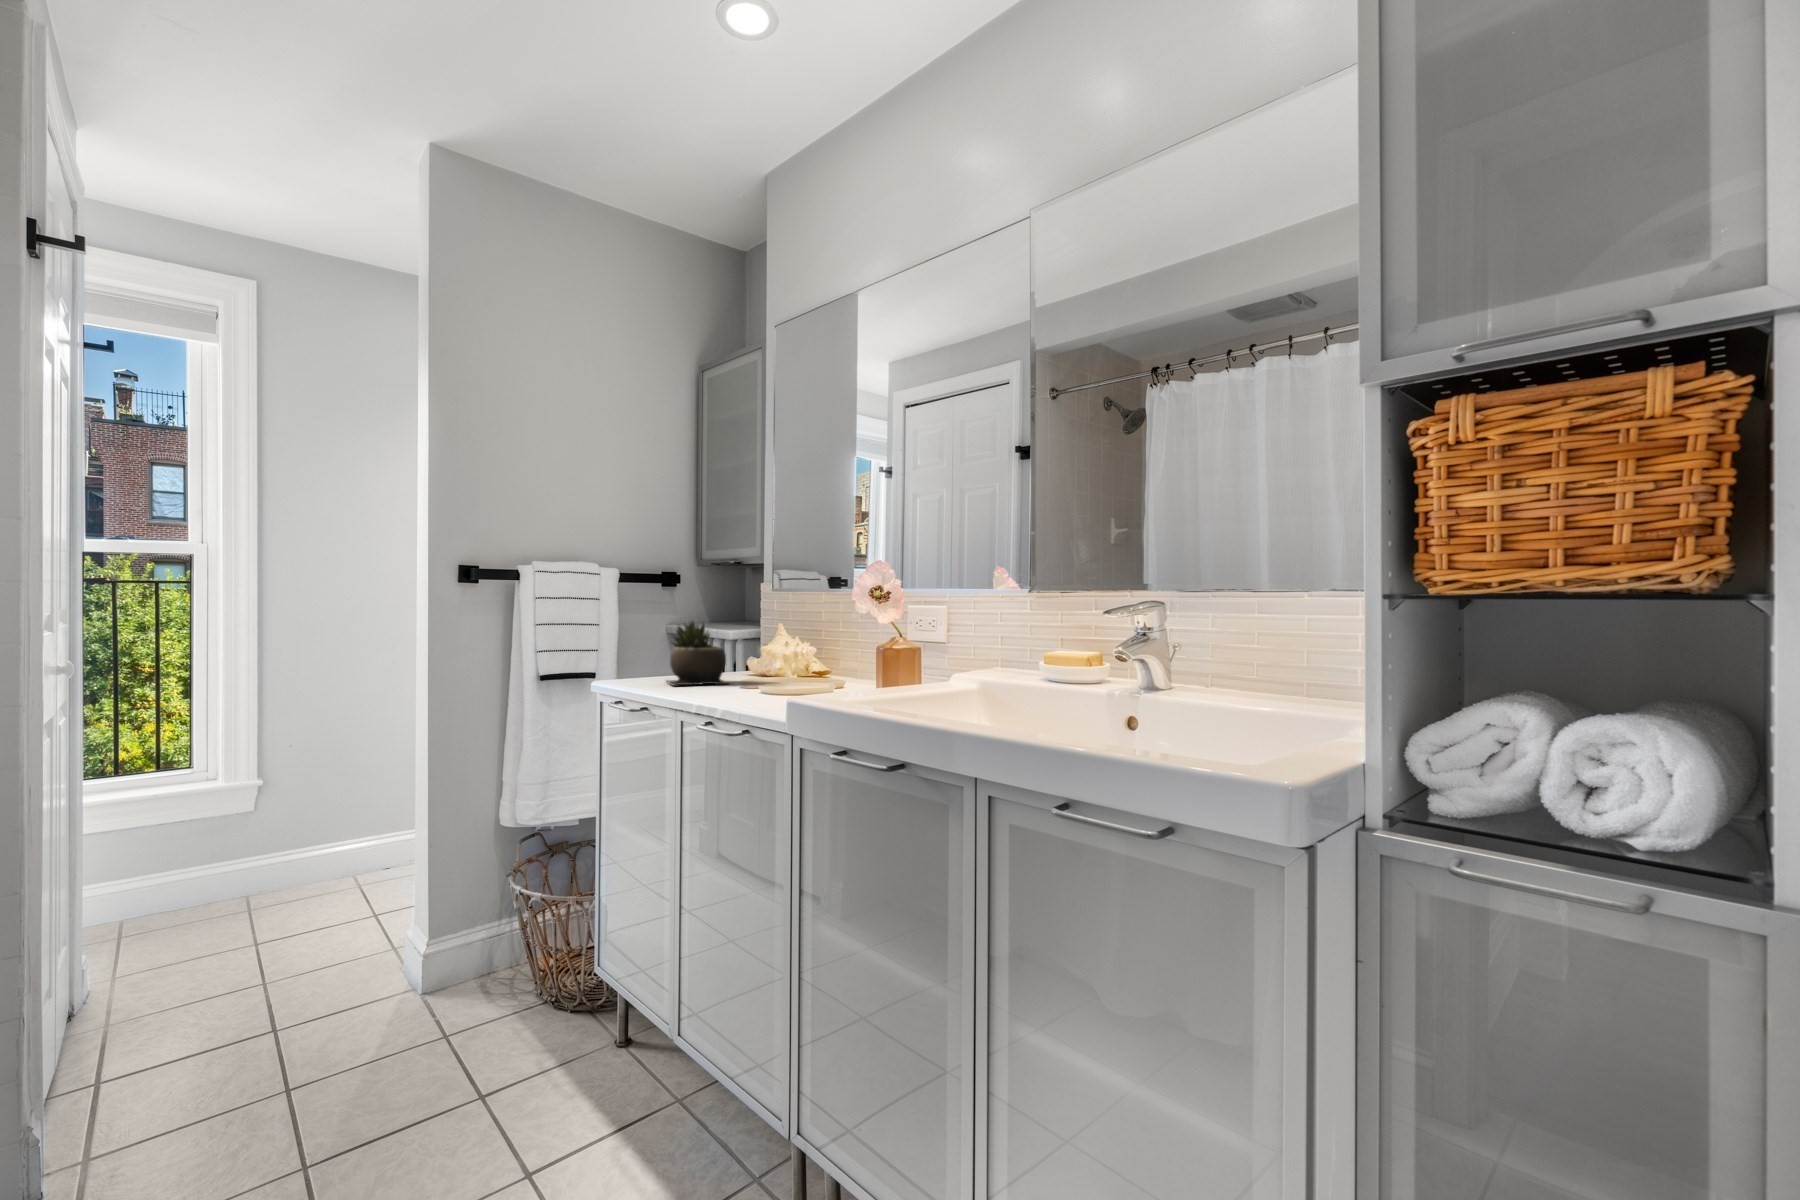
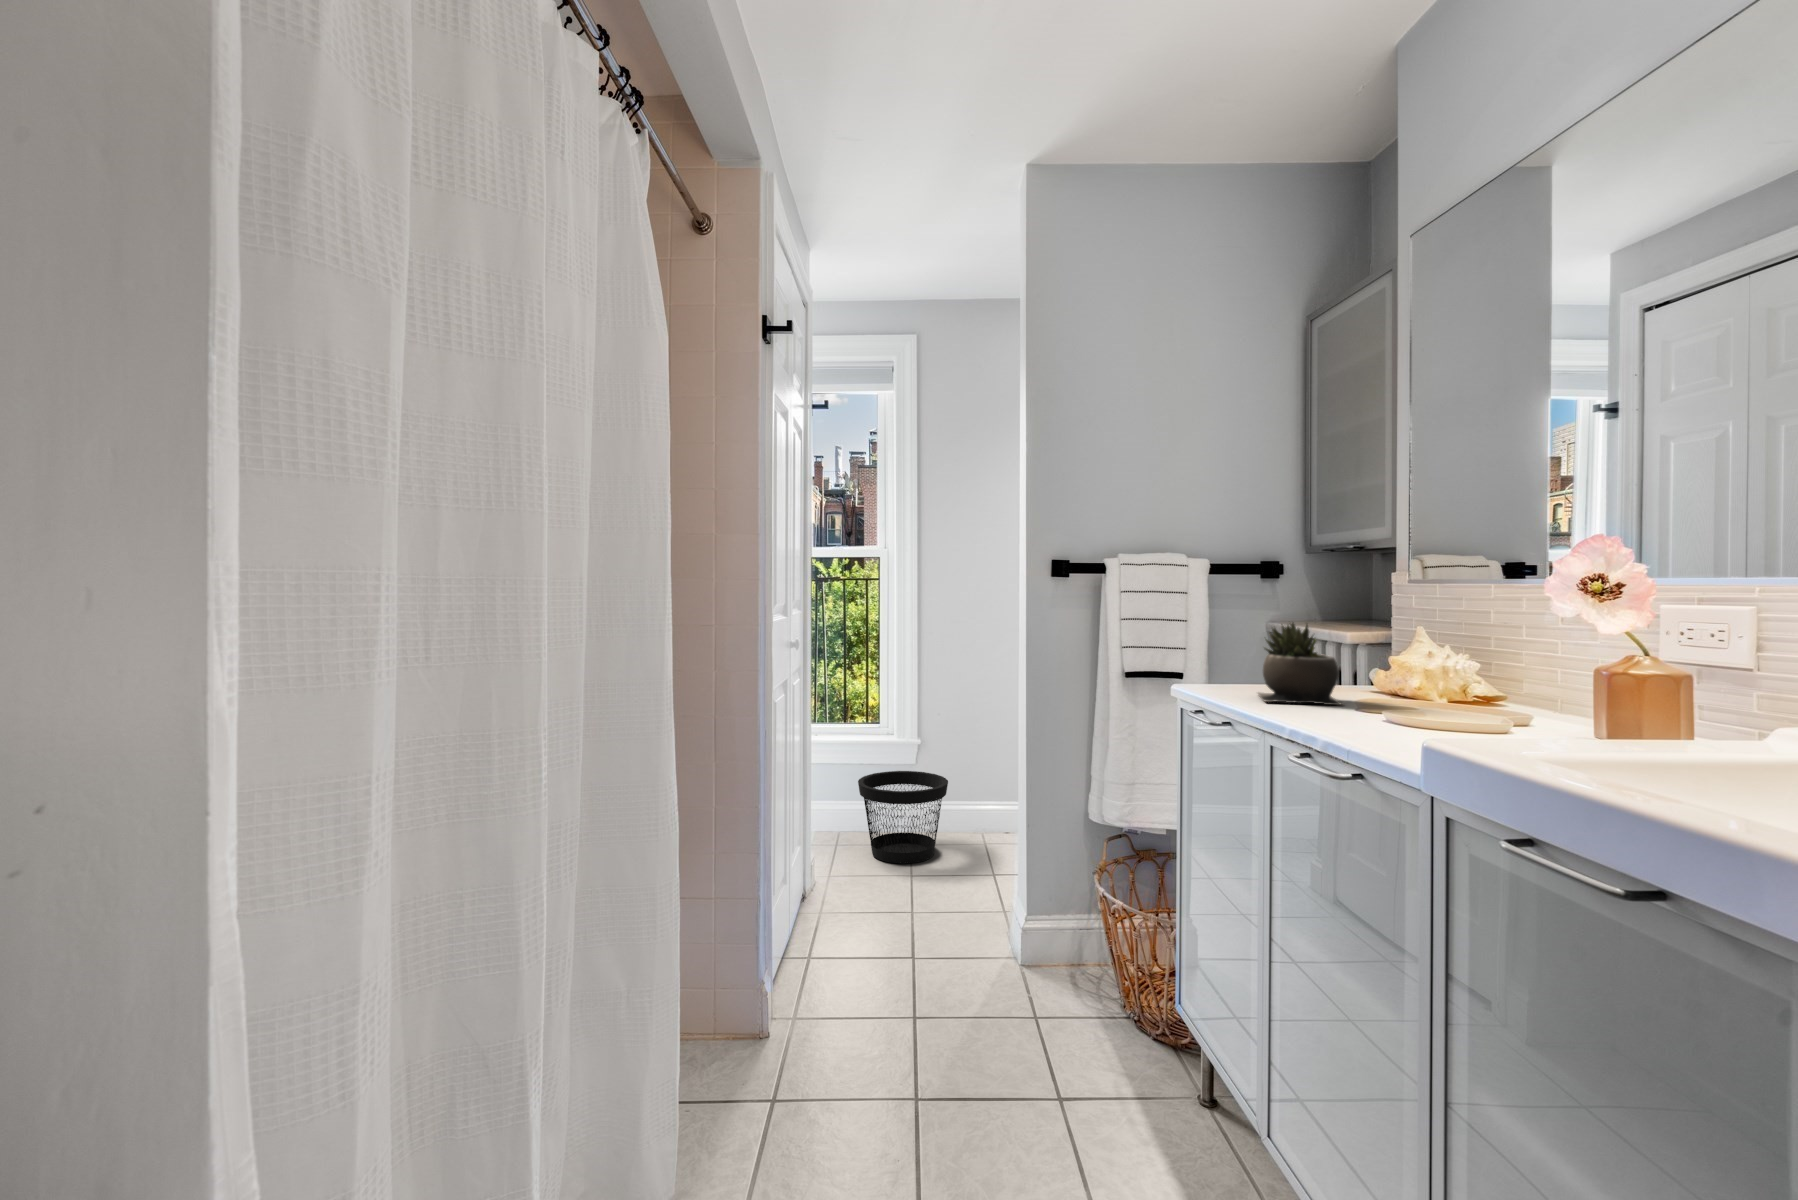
wastebasket: none [172,815,311,932] -> present [858,771,948,863]

